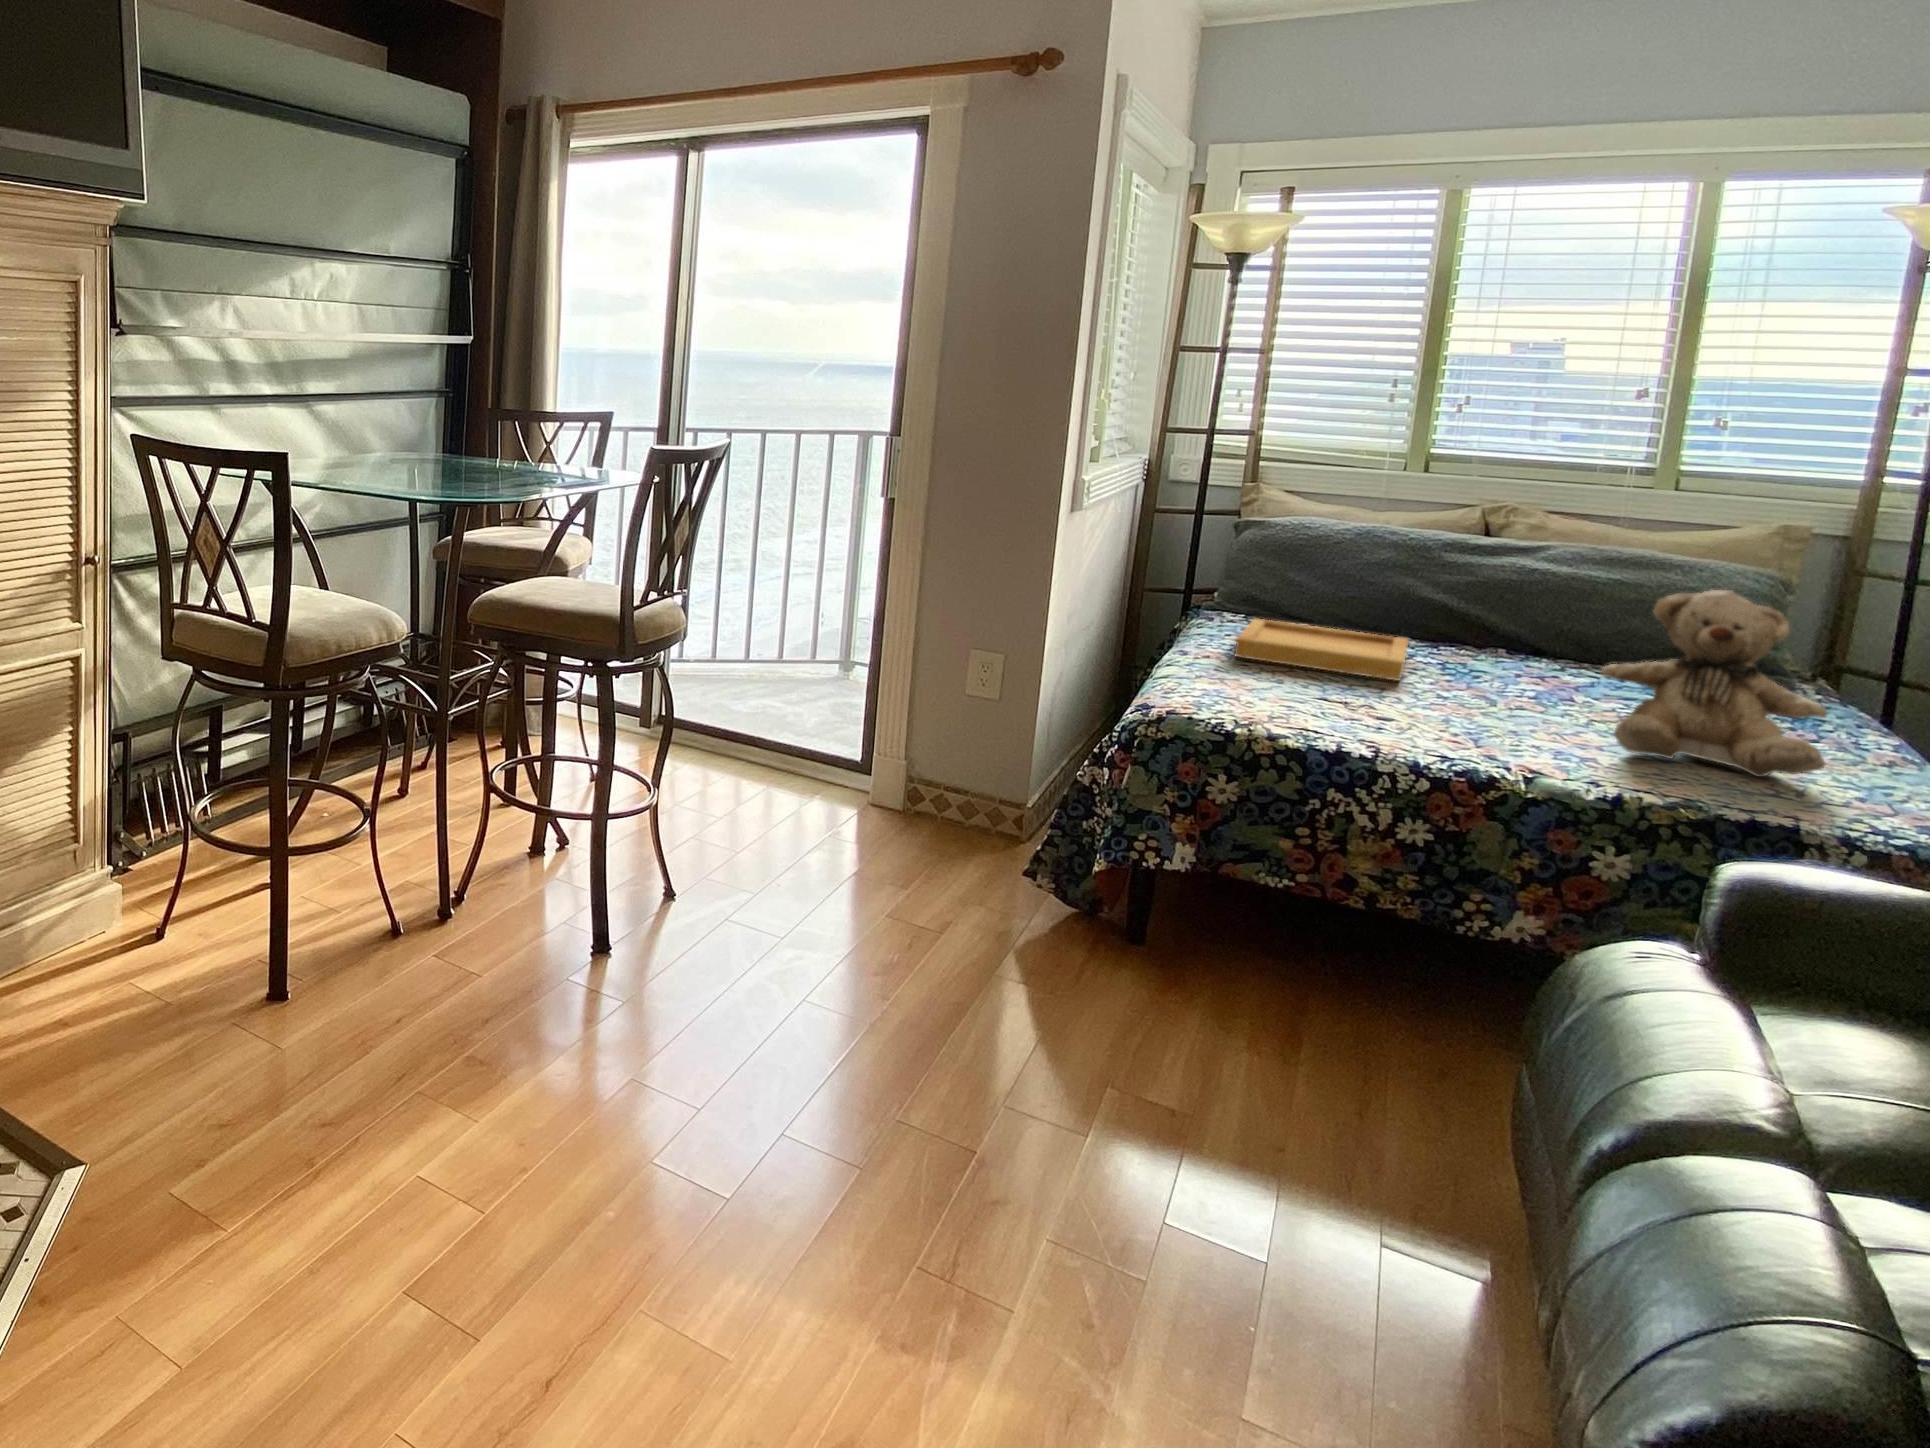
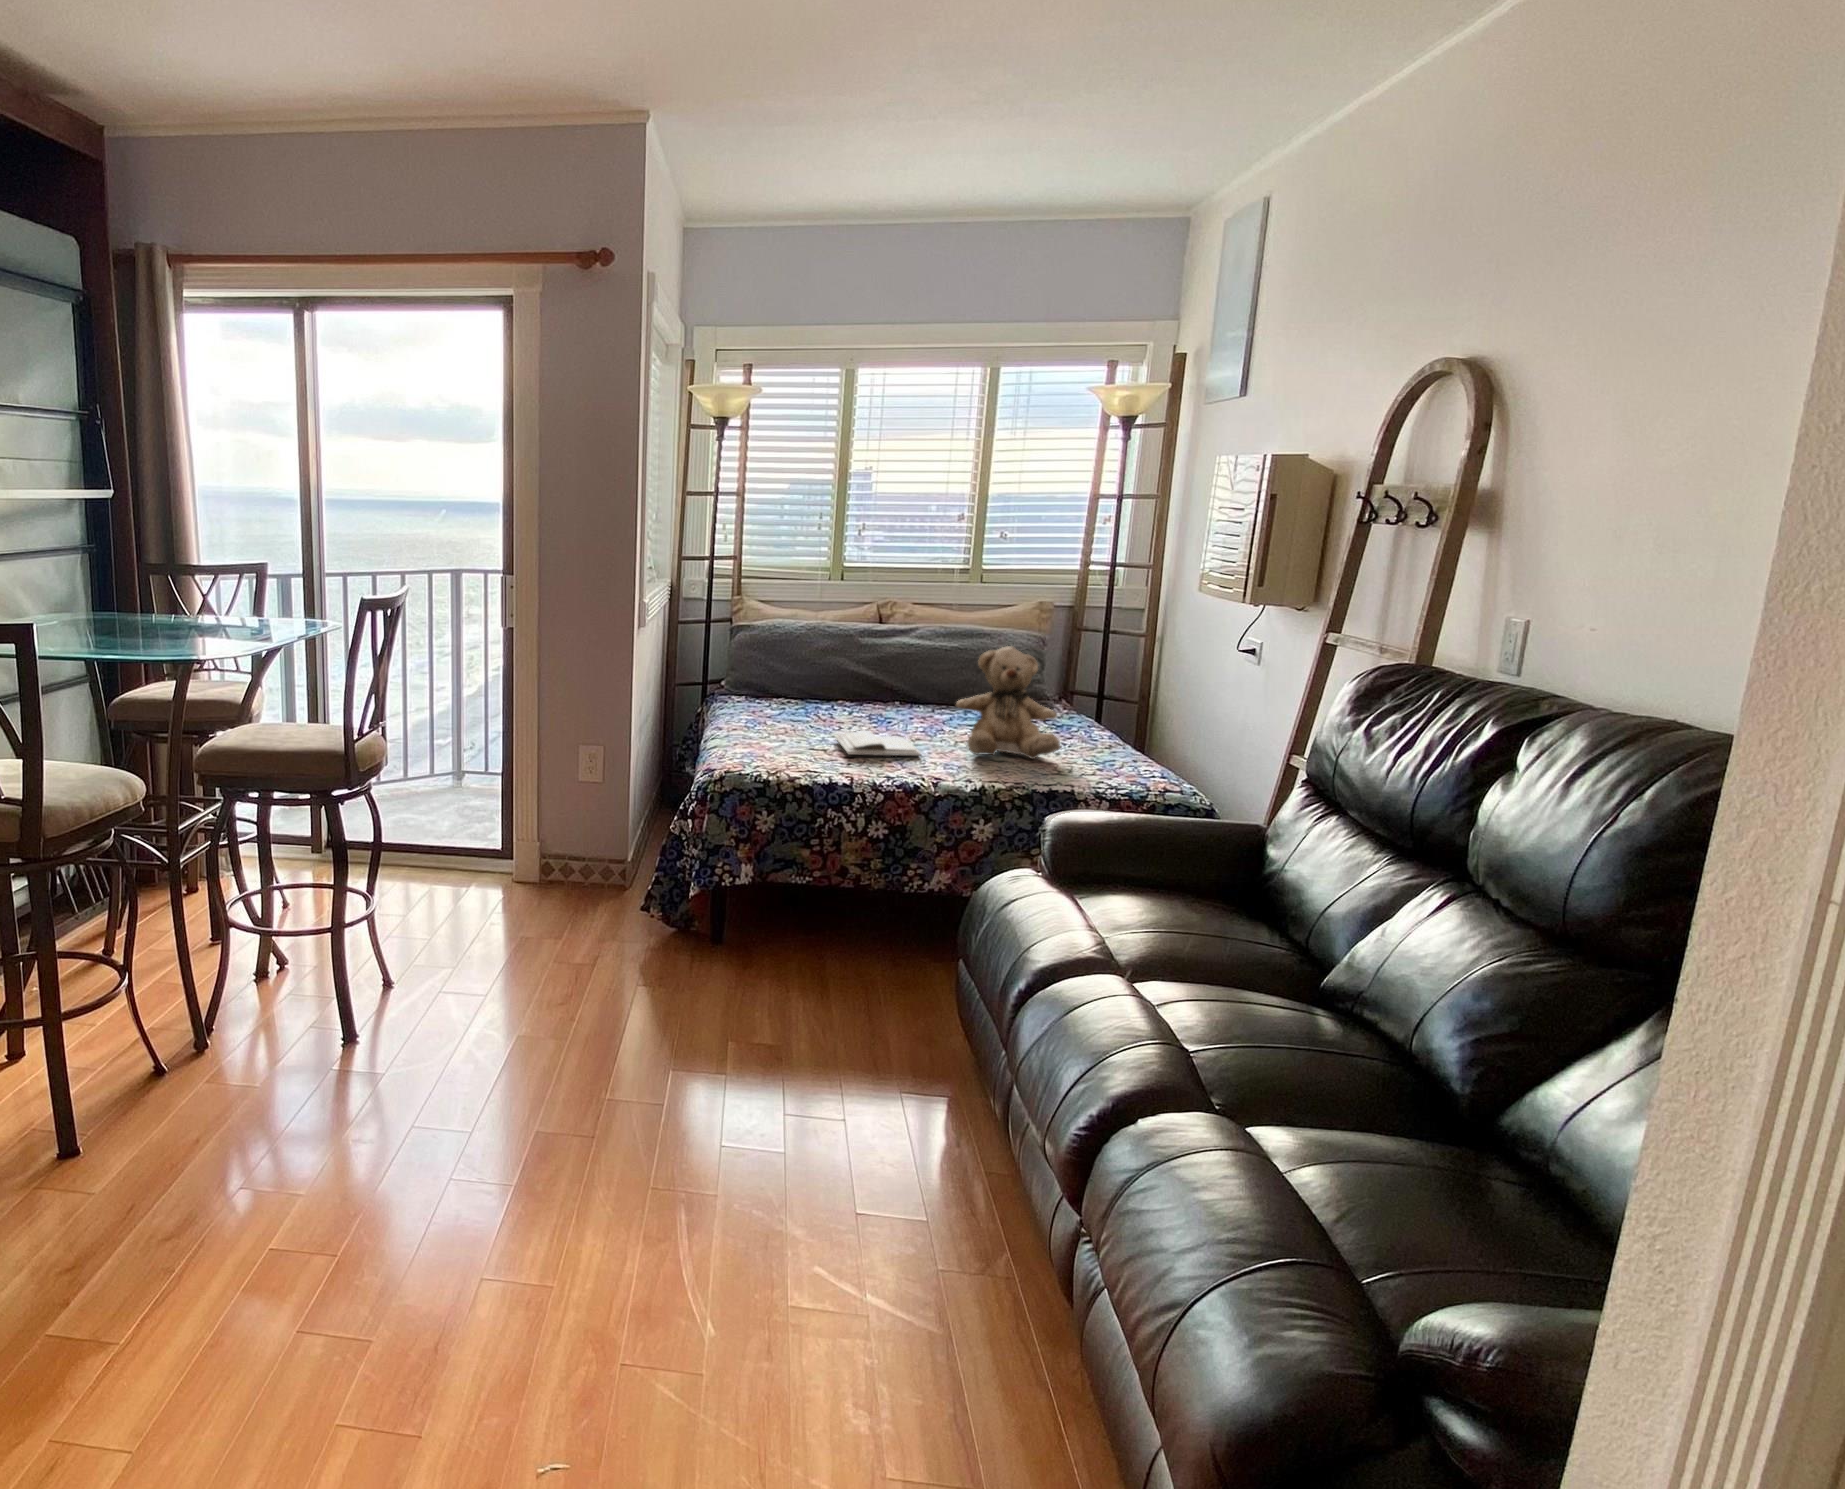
tray: present [1235,619,1409,681] -> none [753,691,850,725]
book: none [1364,690,1517,740] -> present [836,731,921,756]

